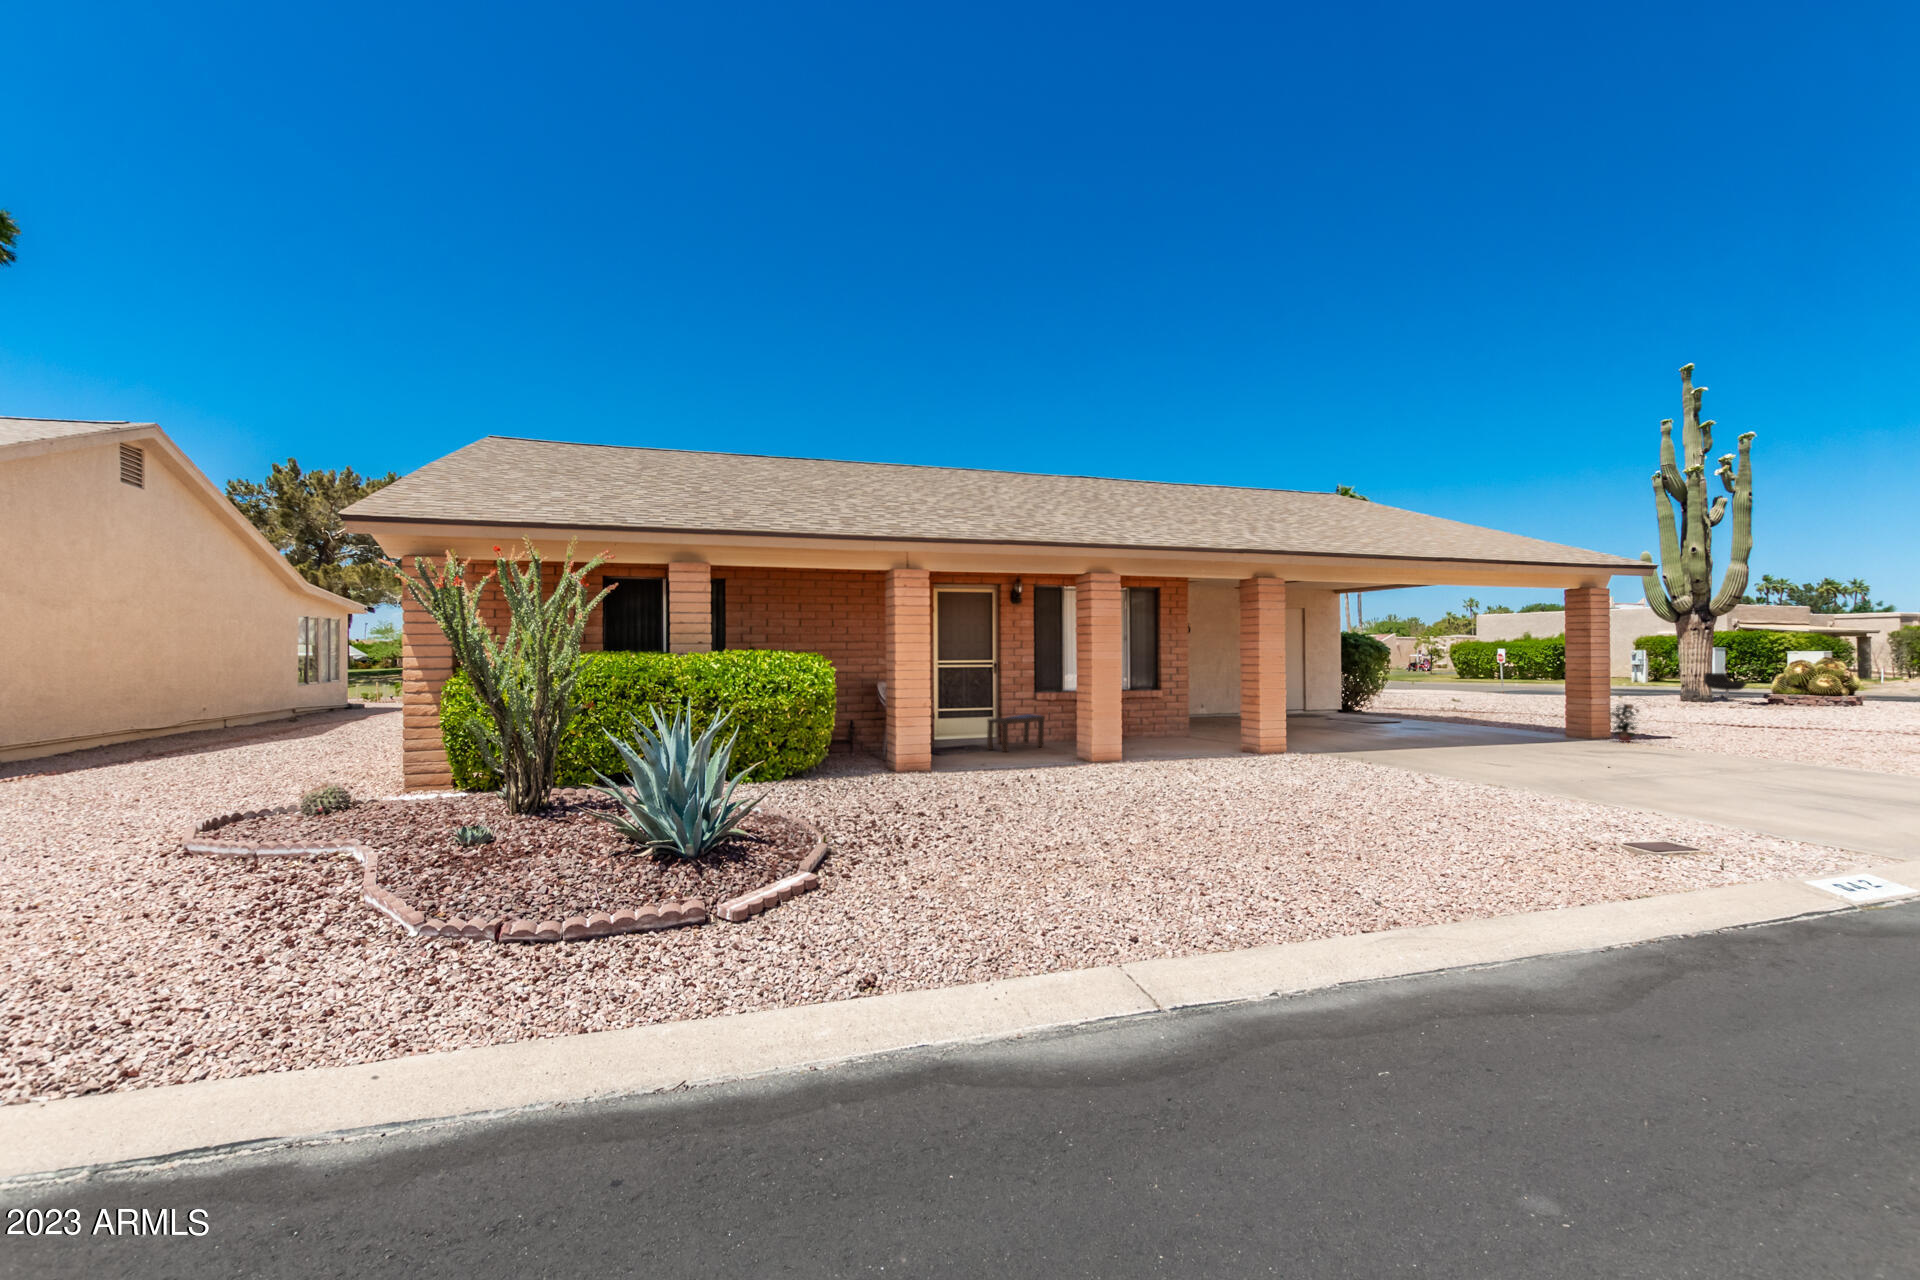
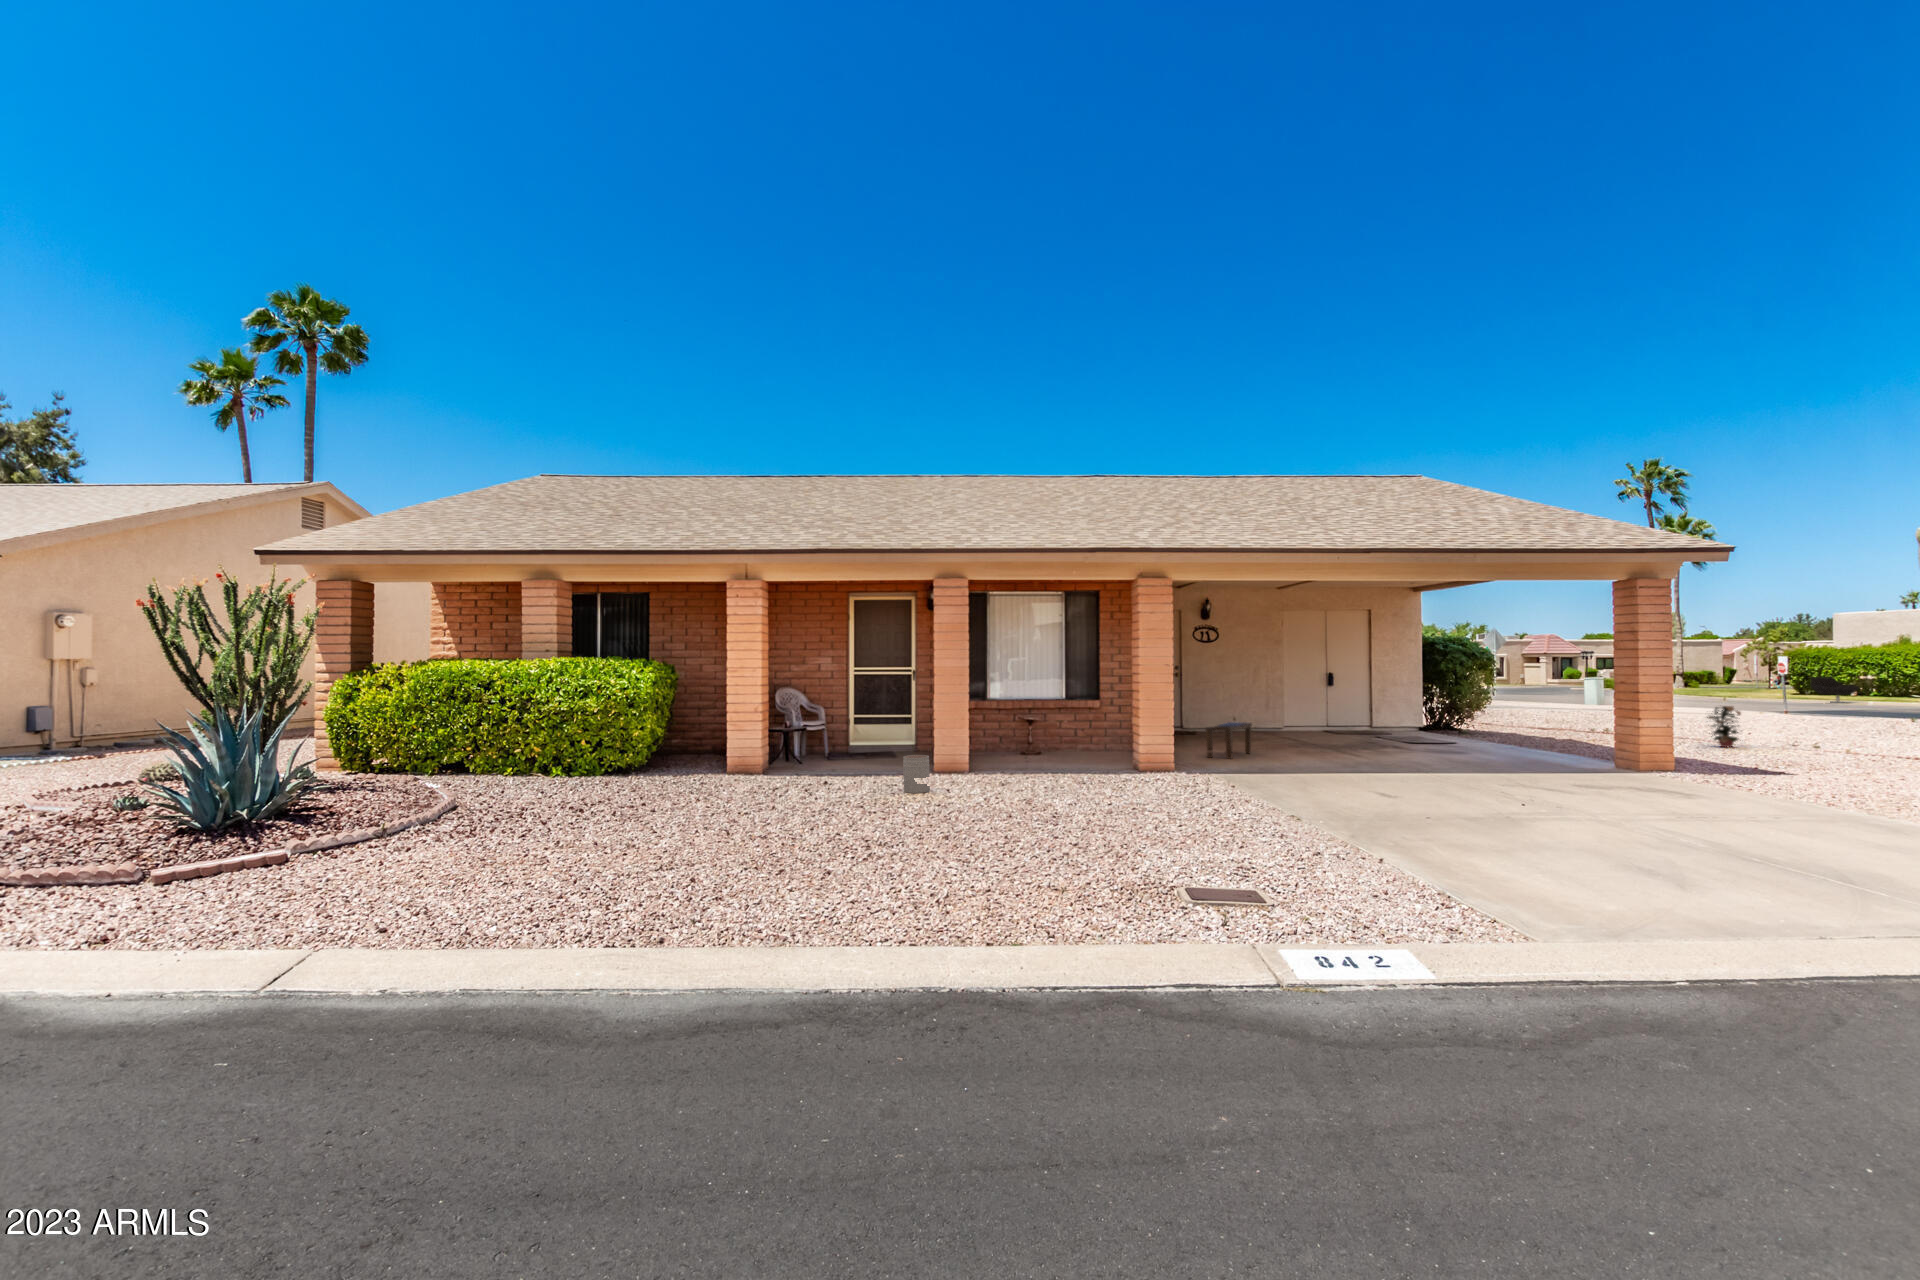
bench: present [987,714,1045,752] -> present [1206,722,1252,759]
bucket: none [862,737,890,774] -> present [902,755,930,793]

